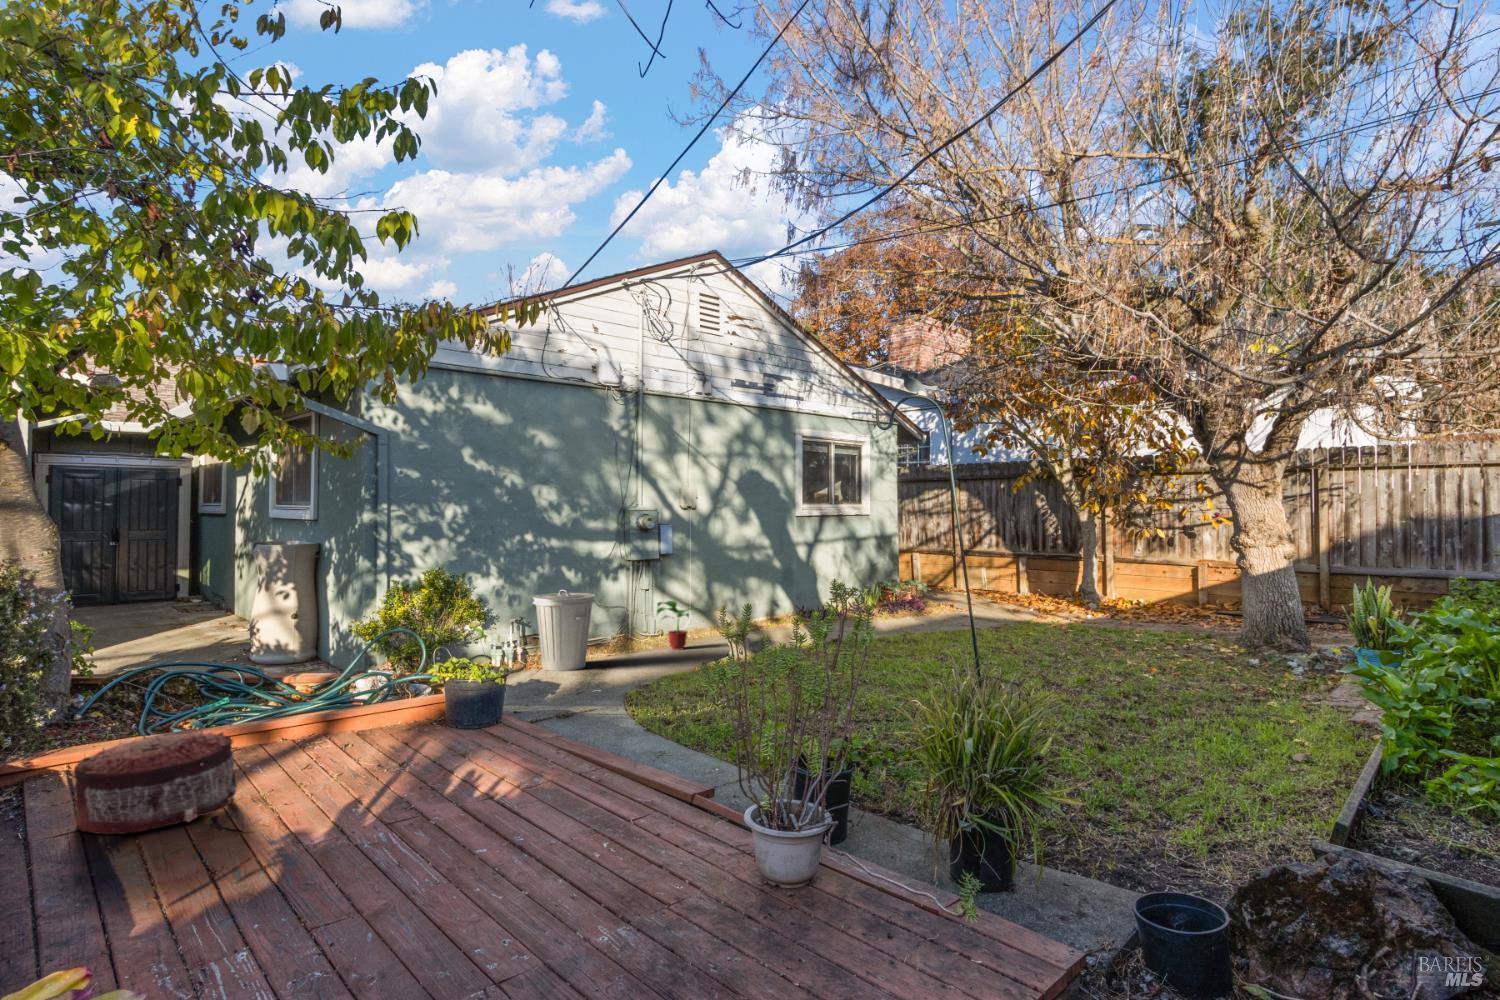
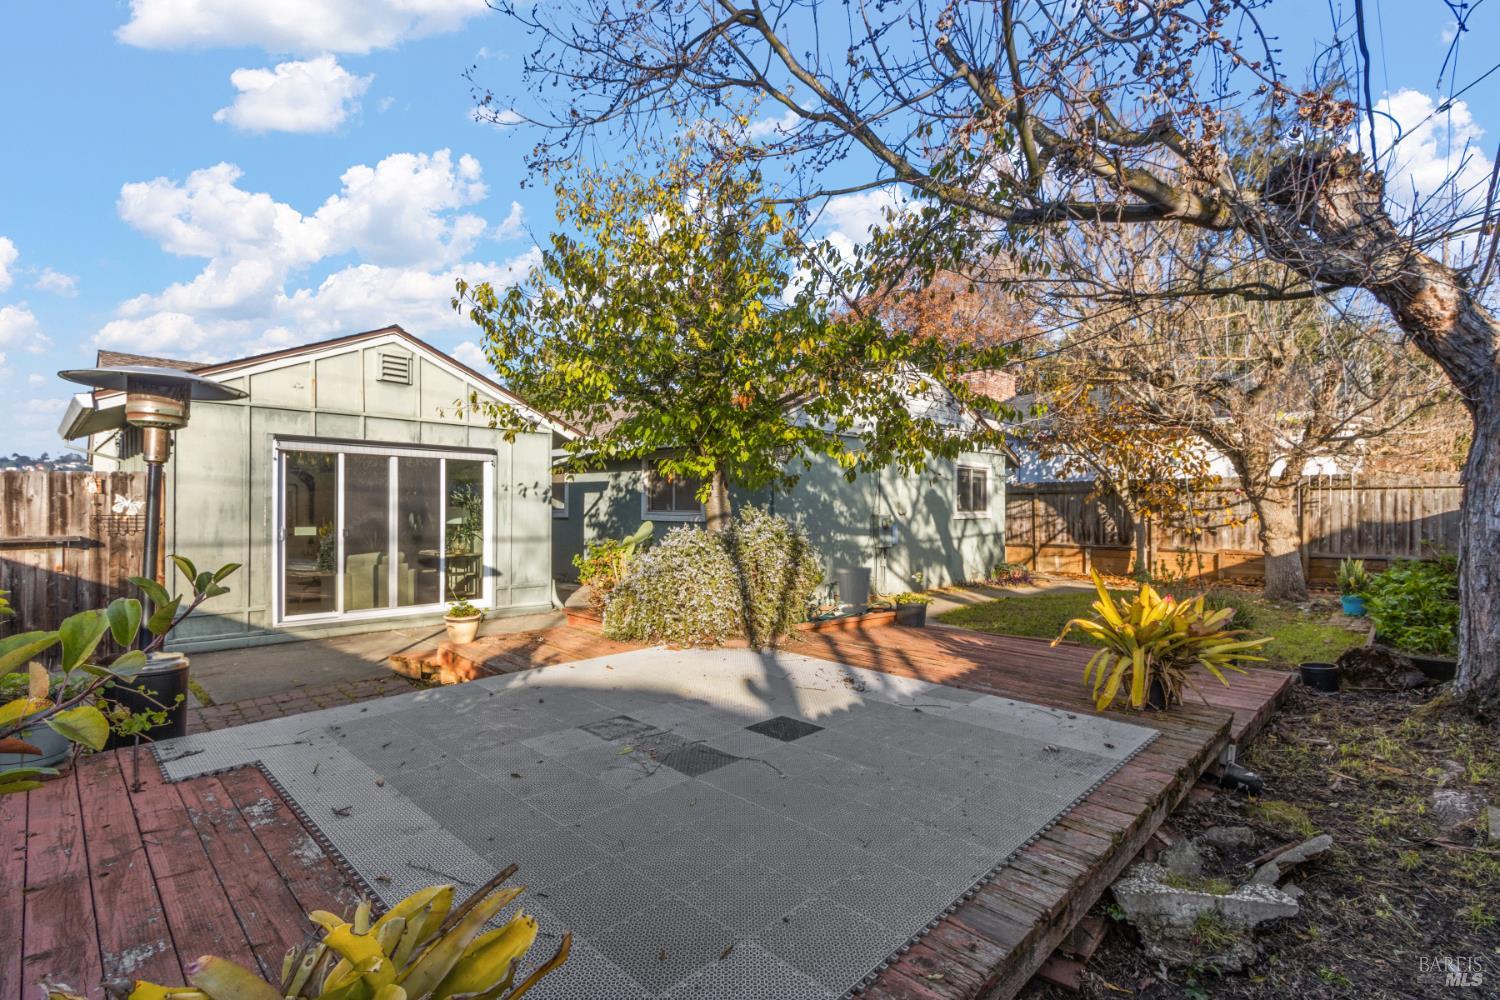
potted plant: present [657,601,701,650] -> none [888,573,921,603]
pouf: present [74,732,236,834] -> none [813,621,874,660]

